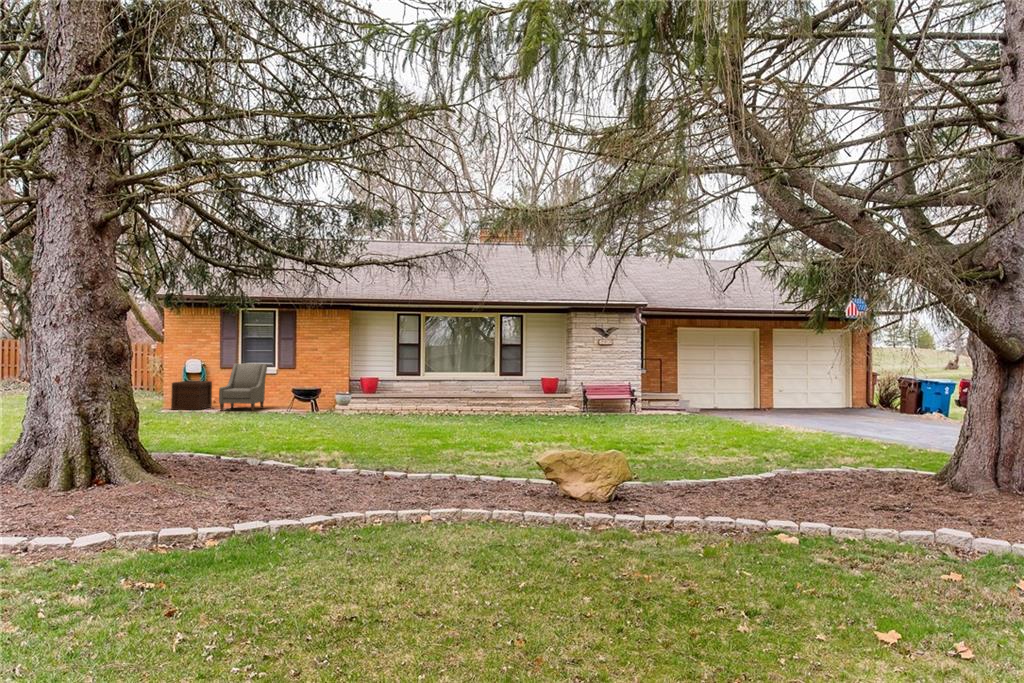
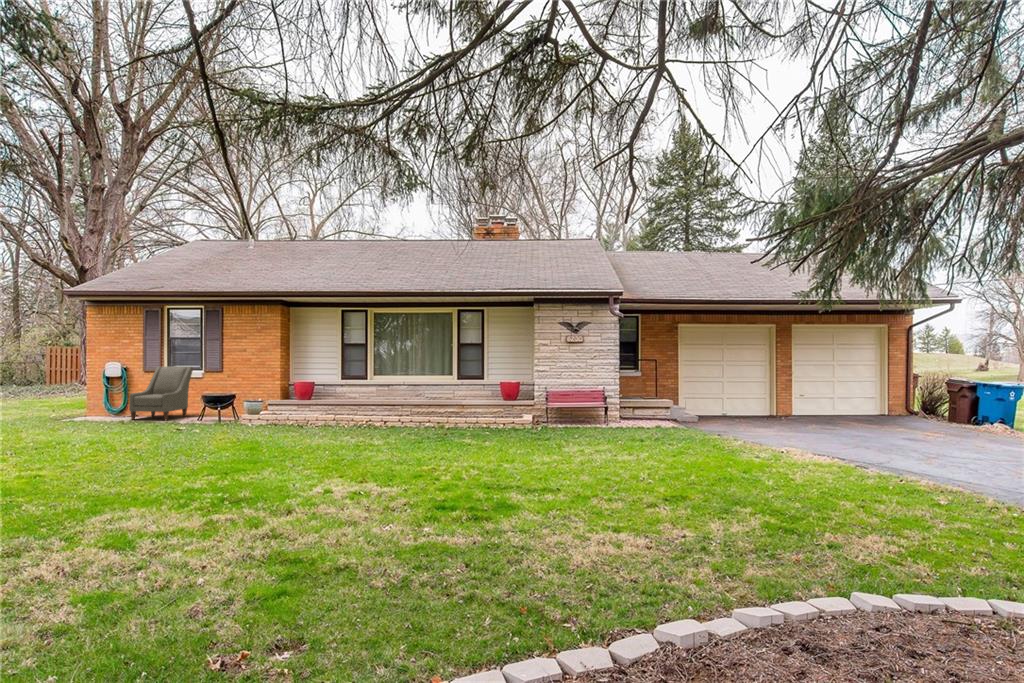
wooden crate: present [171,381,212,410] -> none [82,386,133,419]

